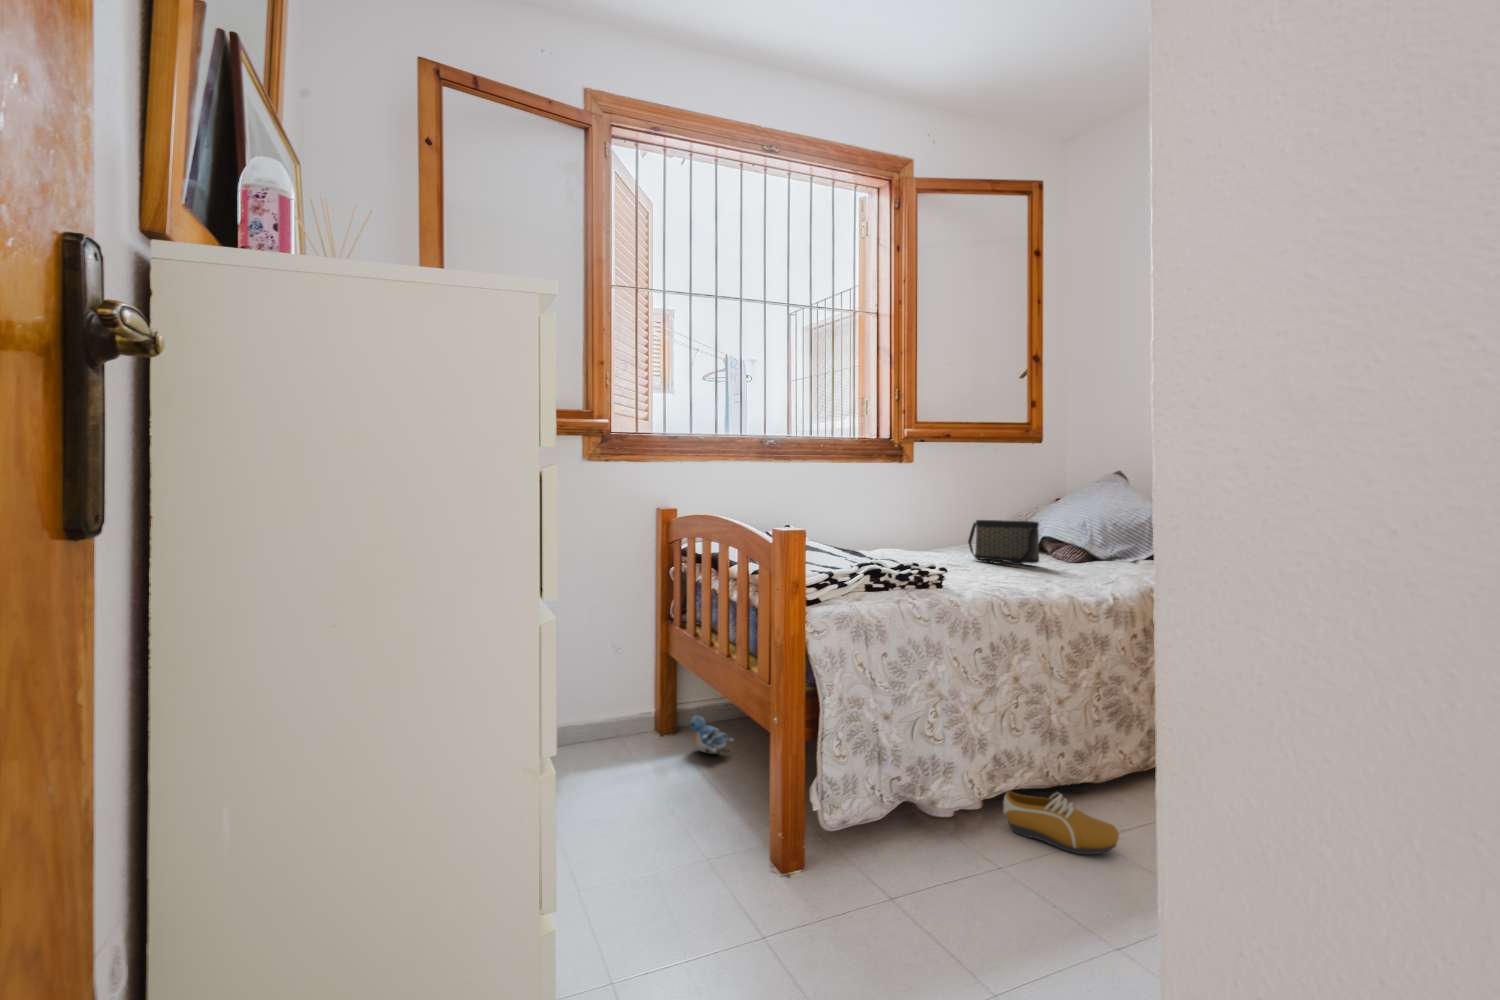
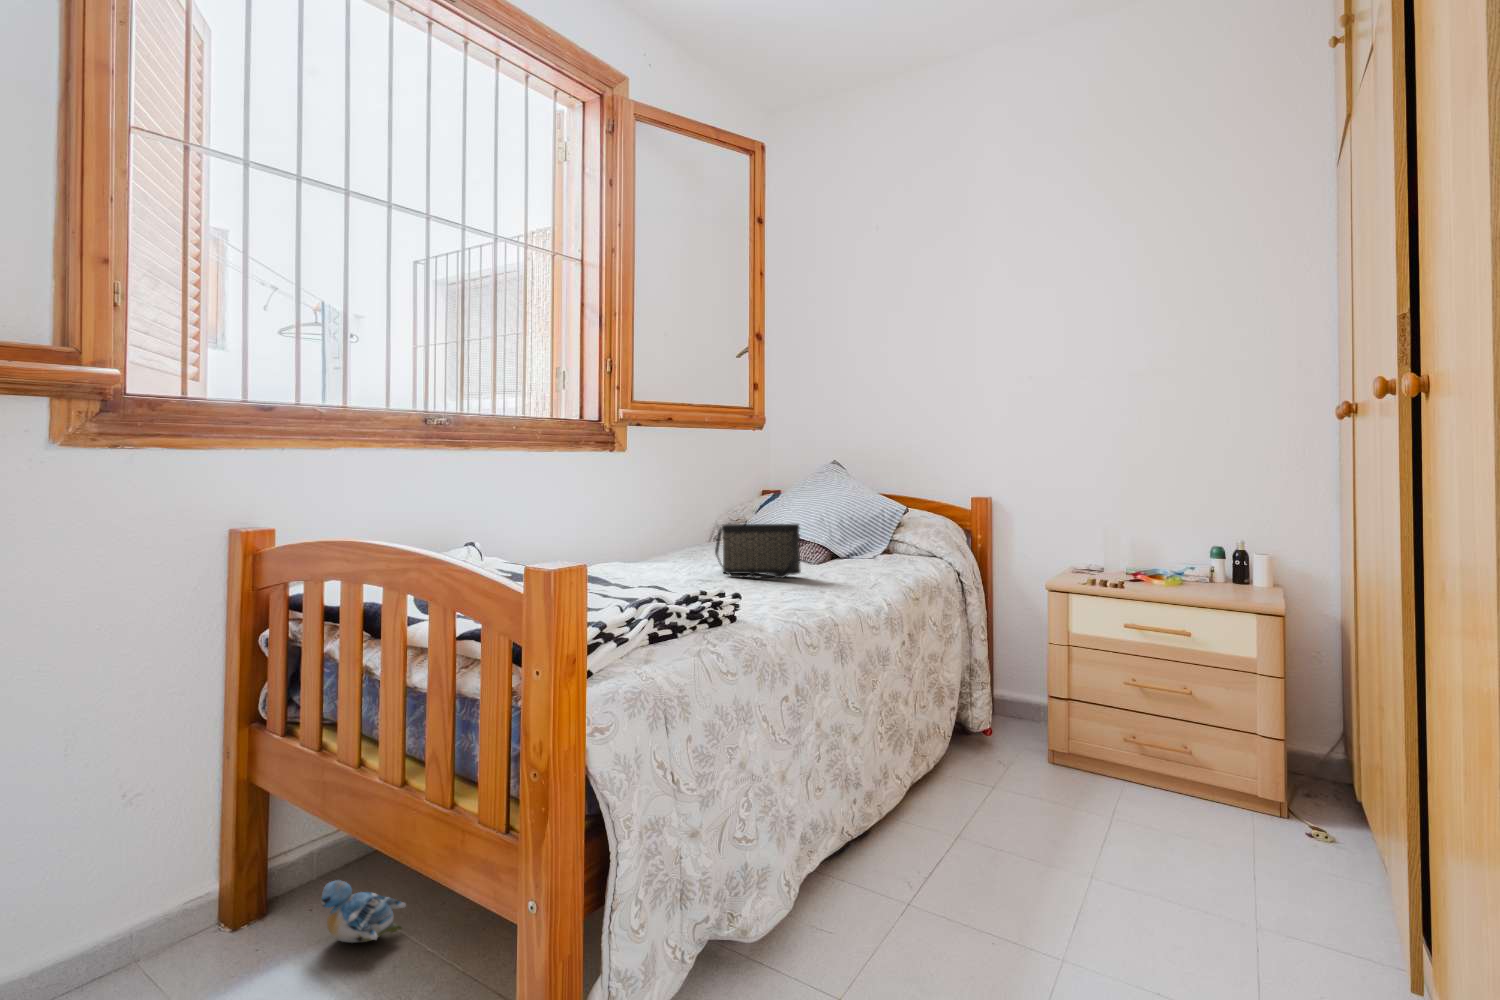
shoe: present [1003,791,1119,854] -> none [830,870,967,947]

